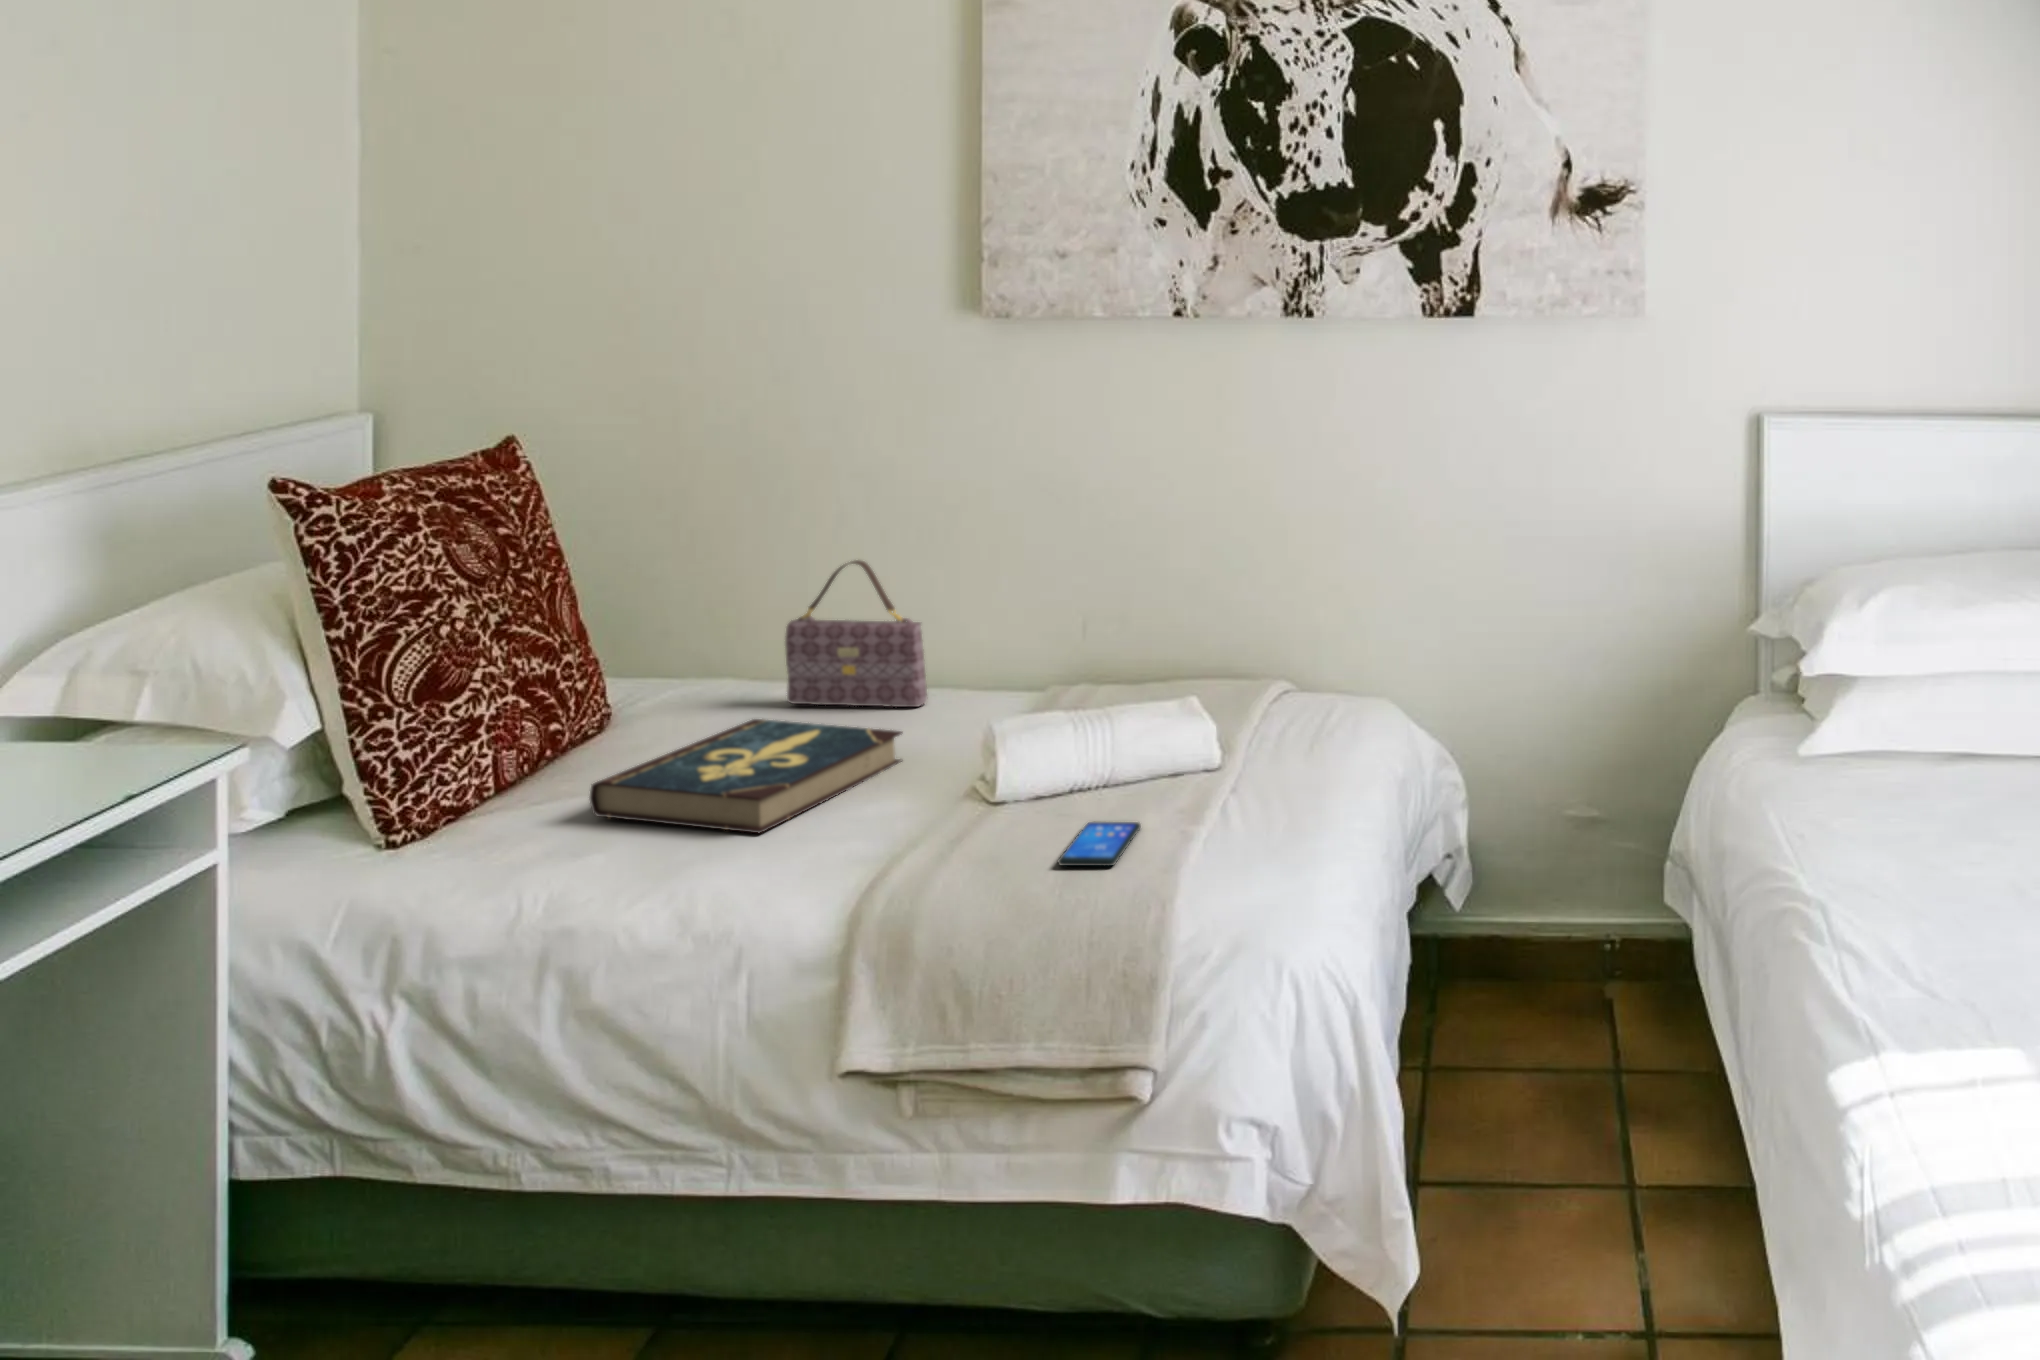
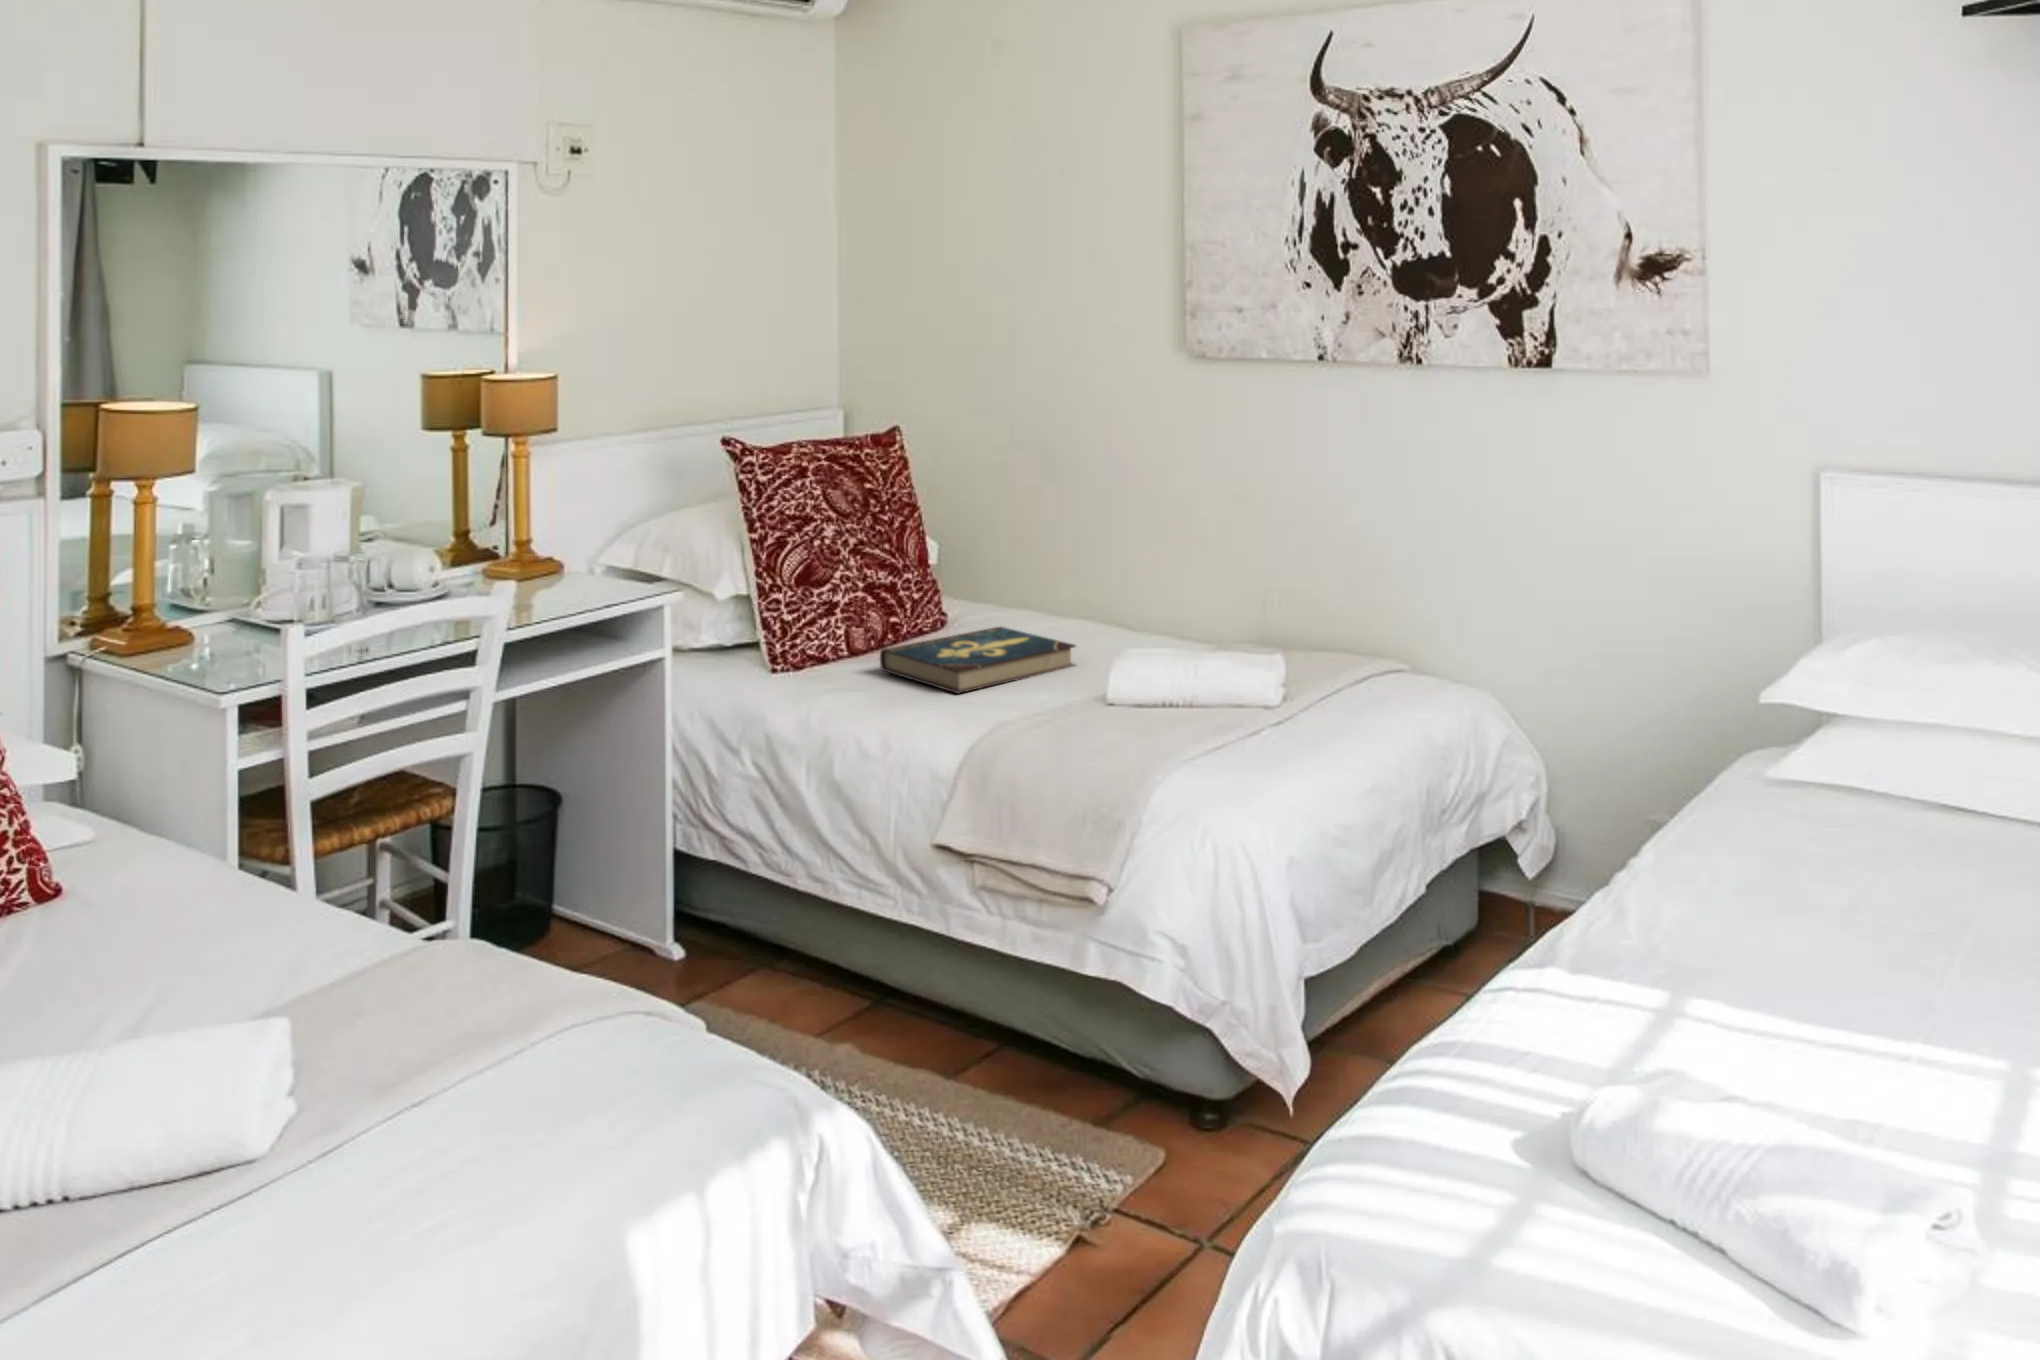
handbag: present [785,560,927,707] -> none [1040,527,1126,635]
smartphone: present [1058,822,1141,866] -> none [1101,716,1174,744]

